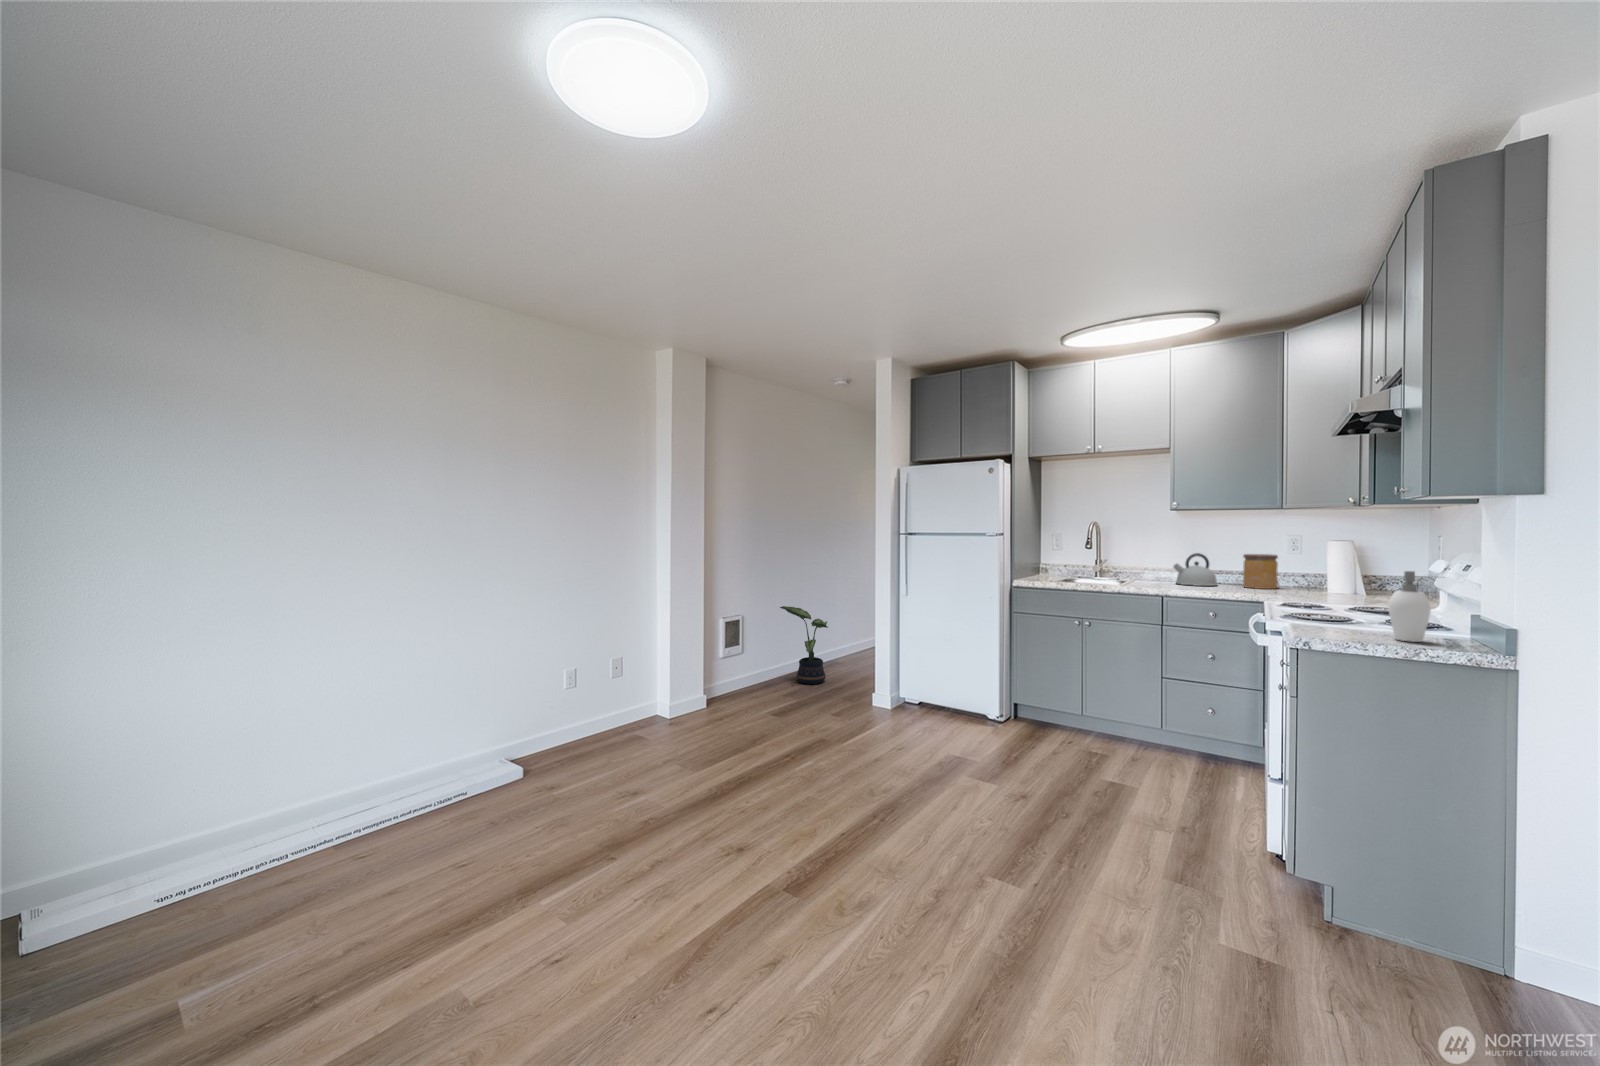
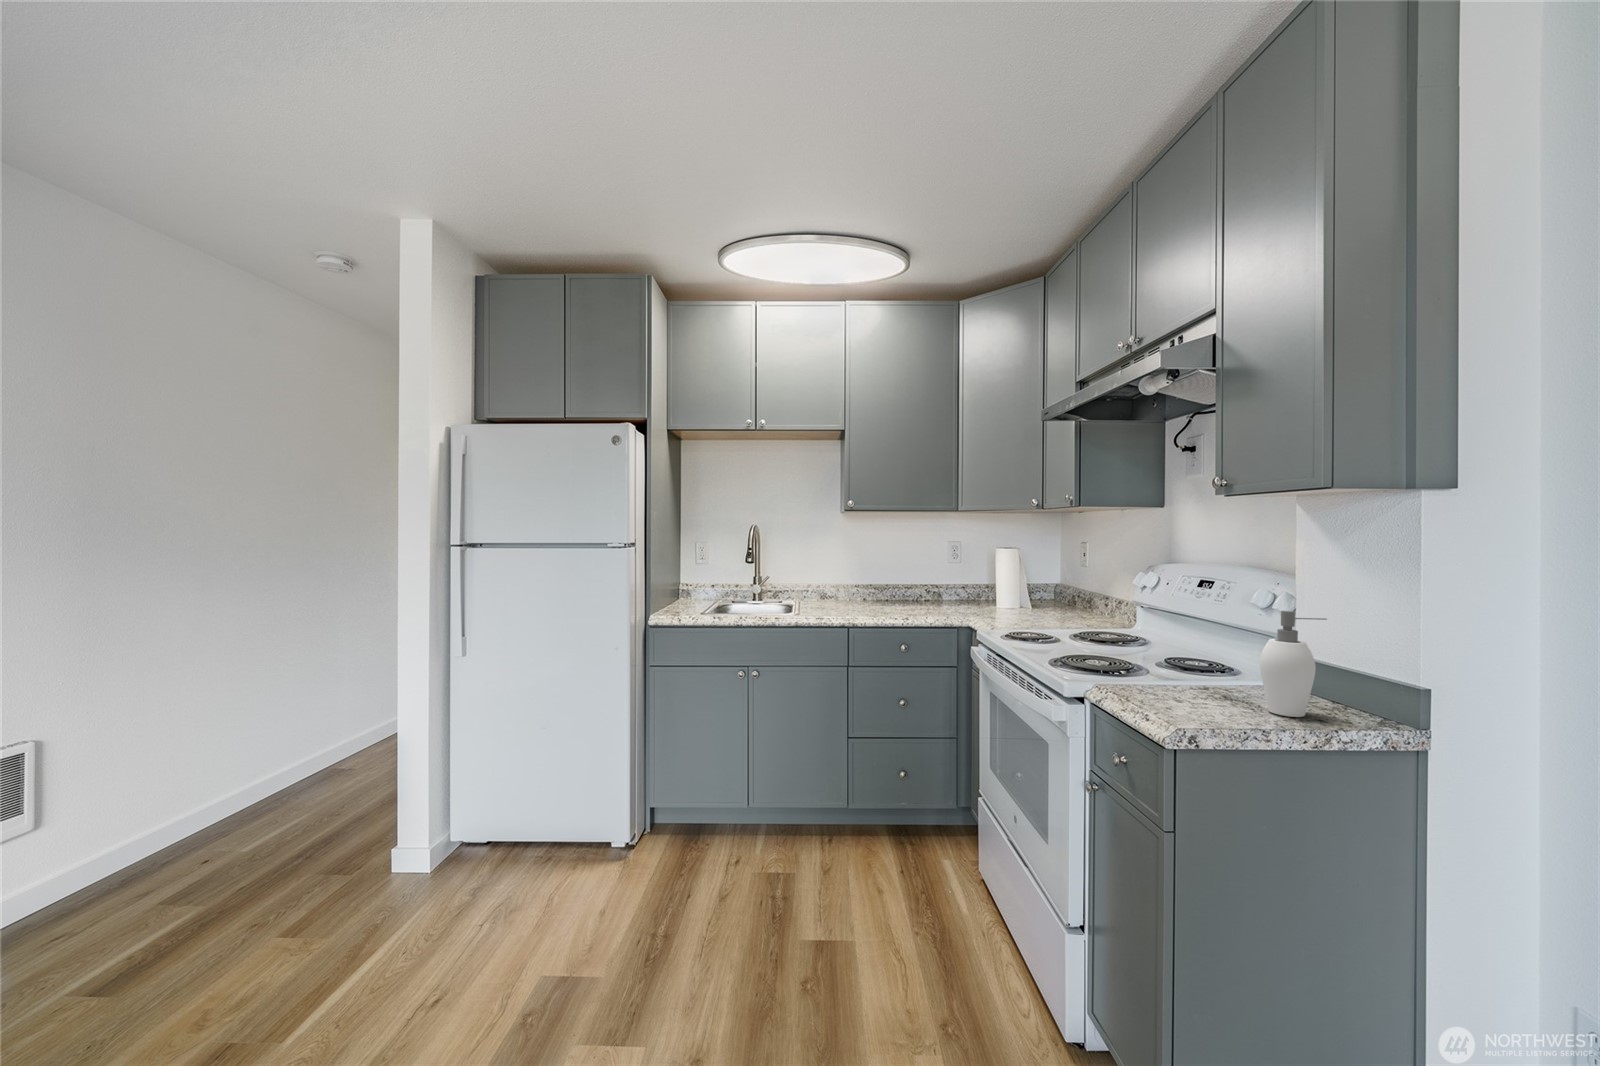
kettle: present [1173,553,1217,586] -> none [840,567,886,608]
jar: present [1243,554,1278,589] -> none [911,566,944,608]
potted plant: present [780,606,828,684] -> none [179,689,303,838]

